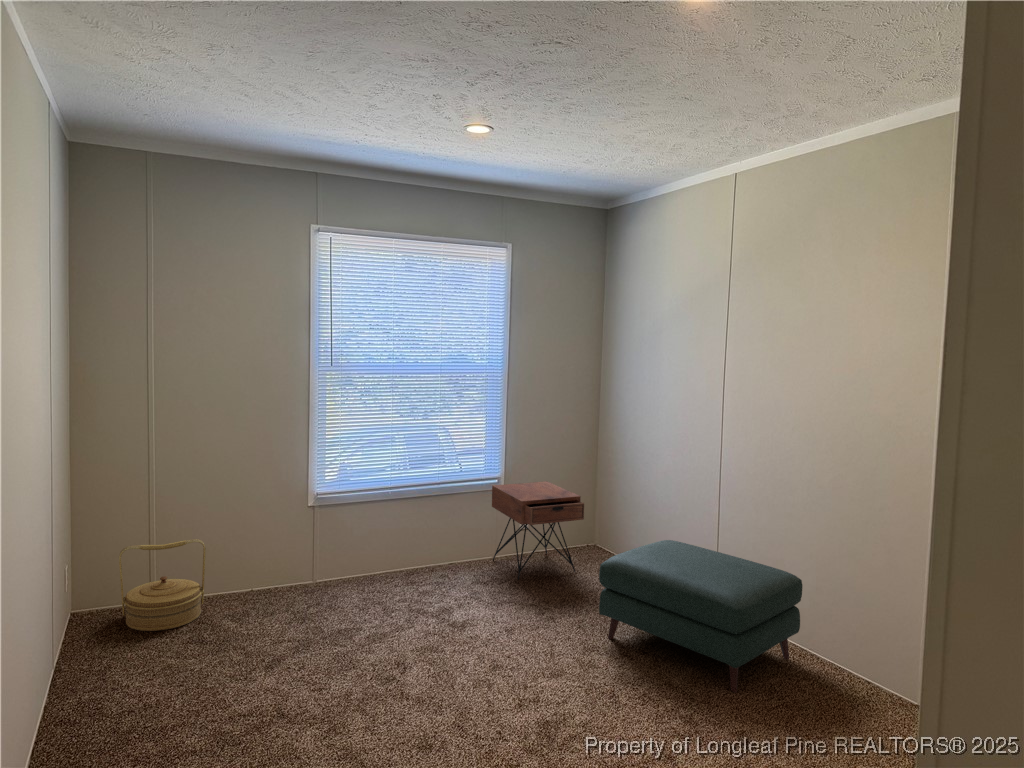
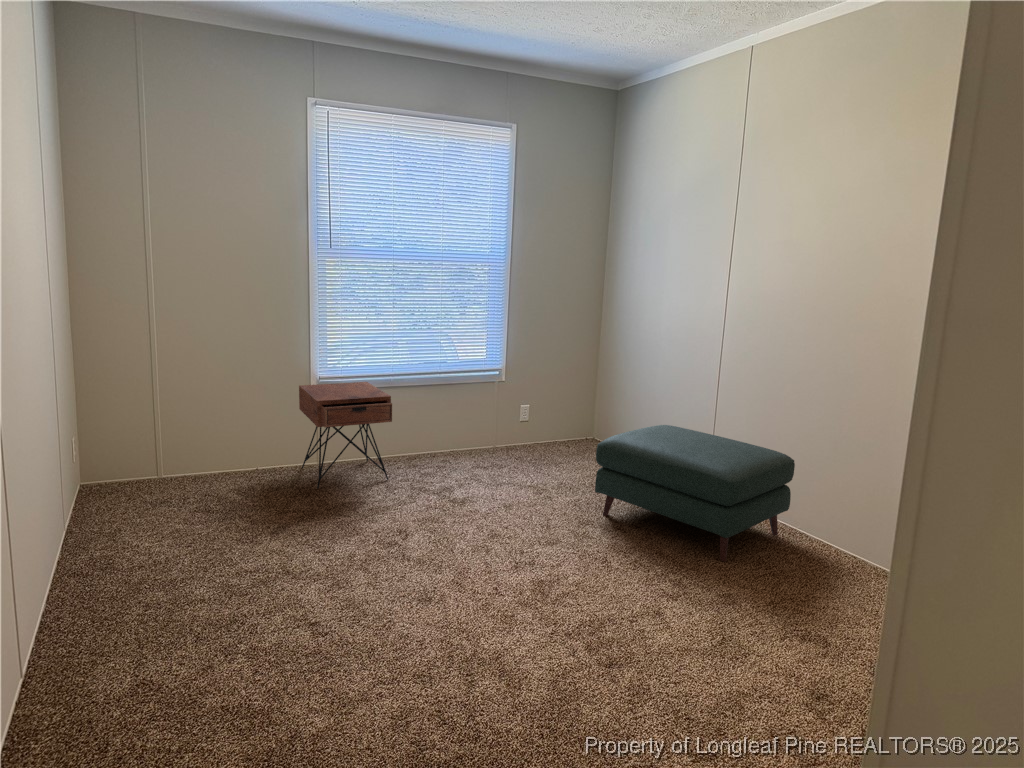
nightstand: present [492,481,584,580] -> present [299,382,392,488]
woven basket: present [119,539,206,631] -> none [126,416,211,501]

